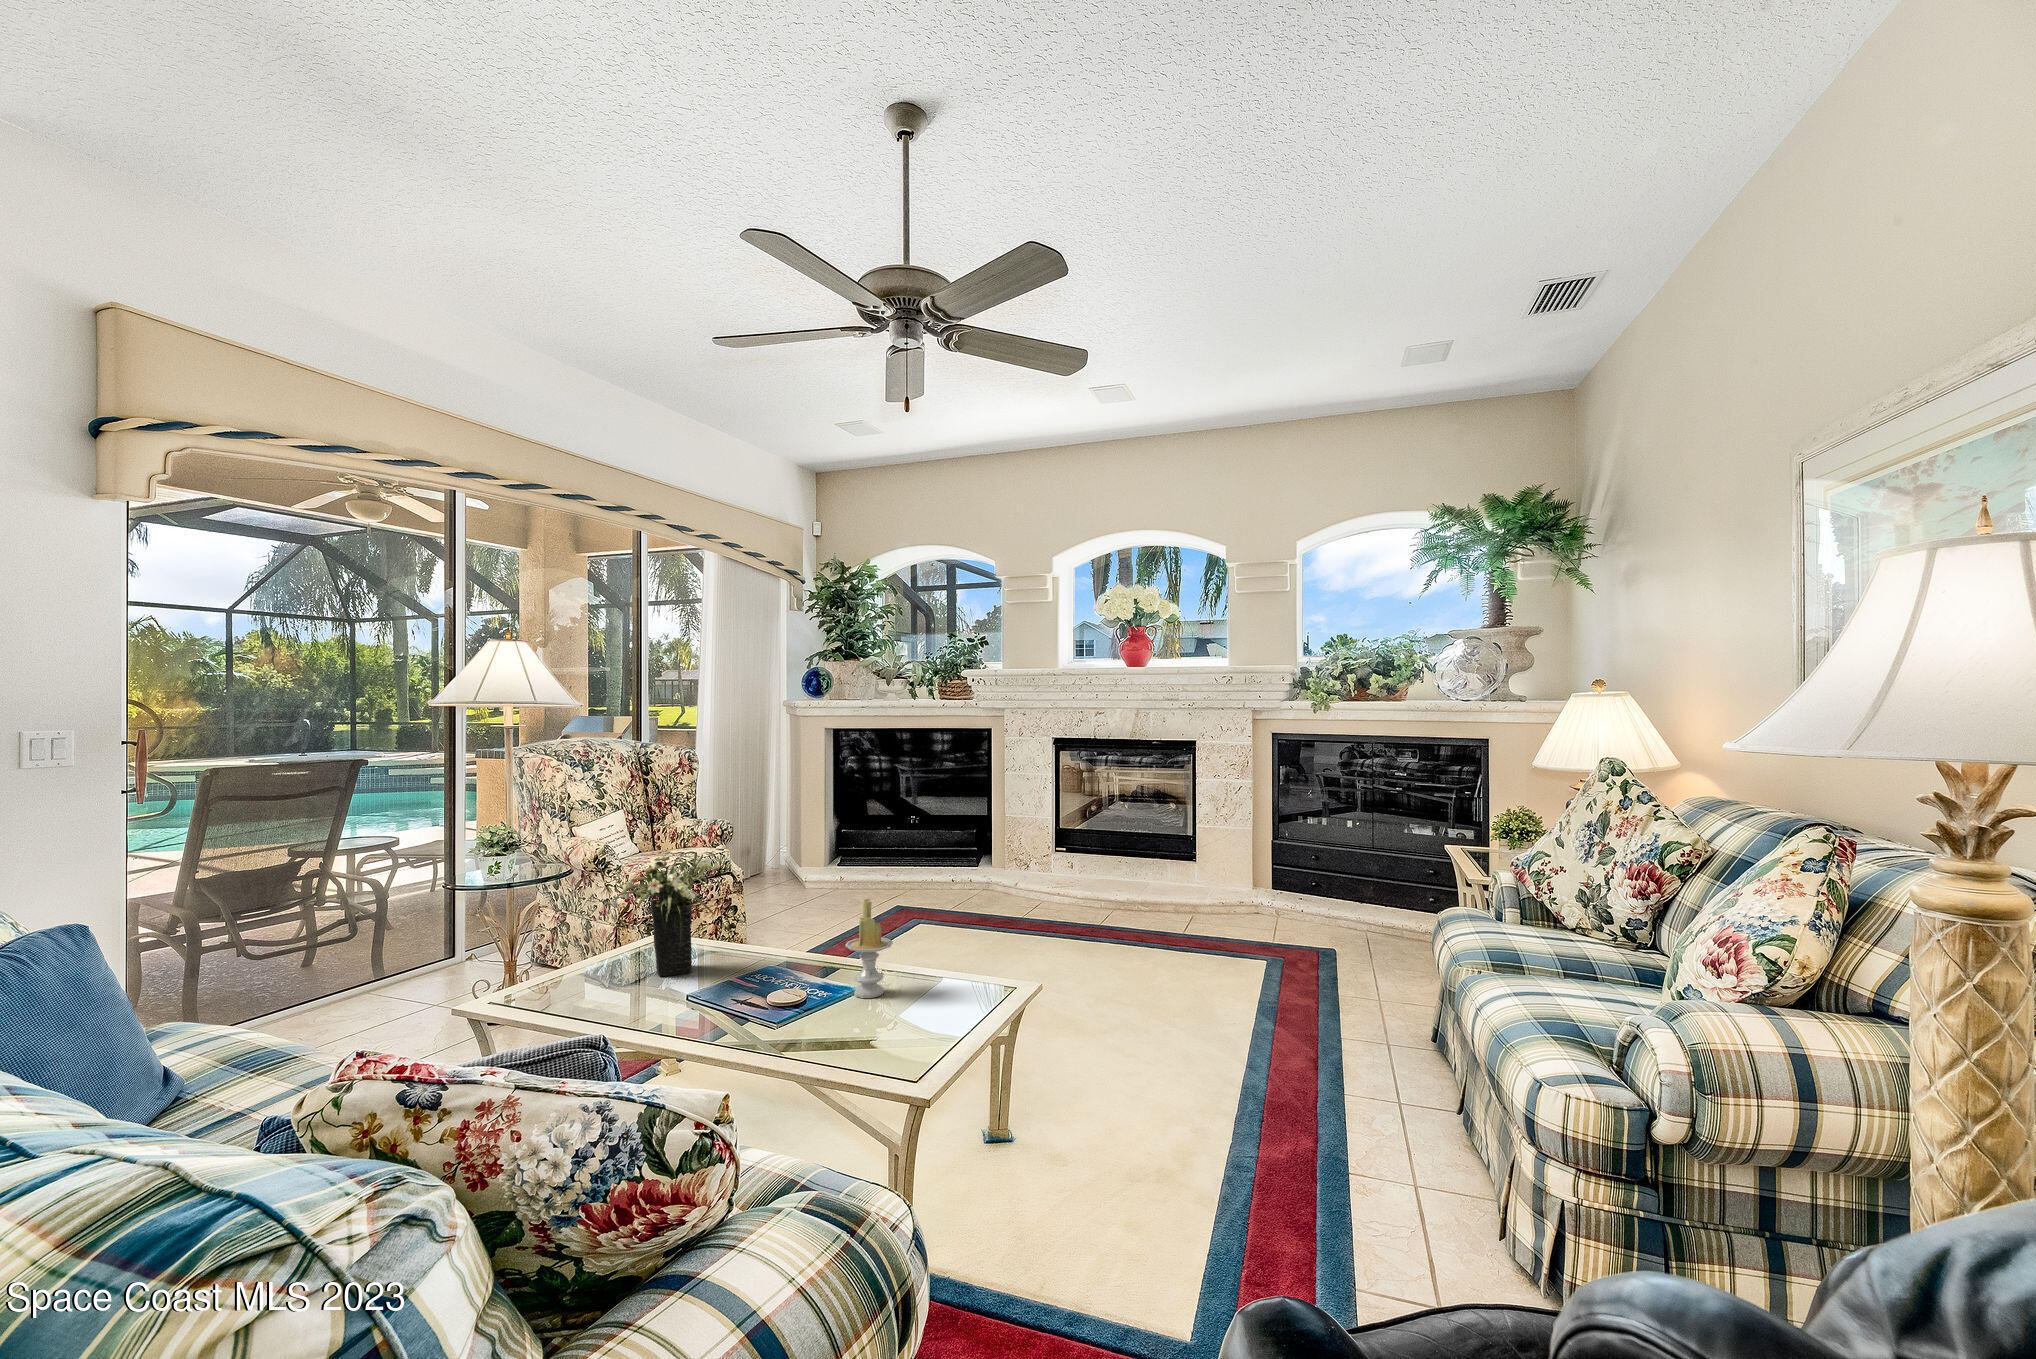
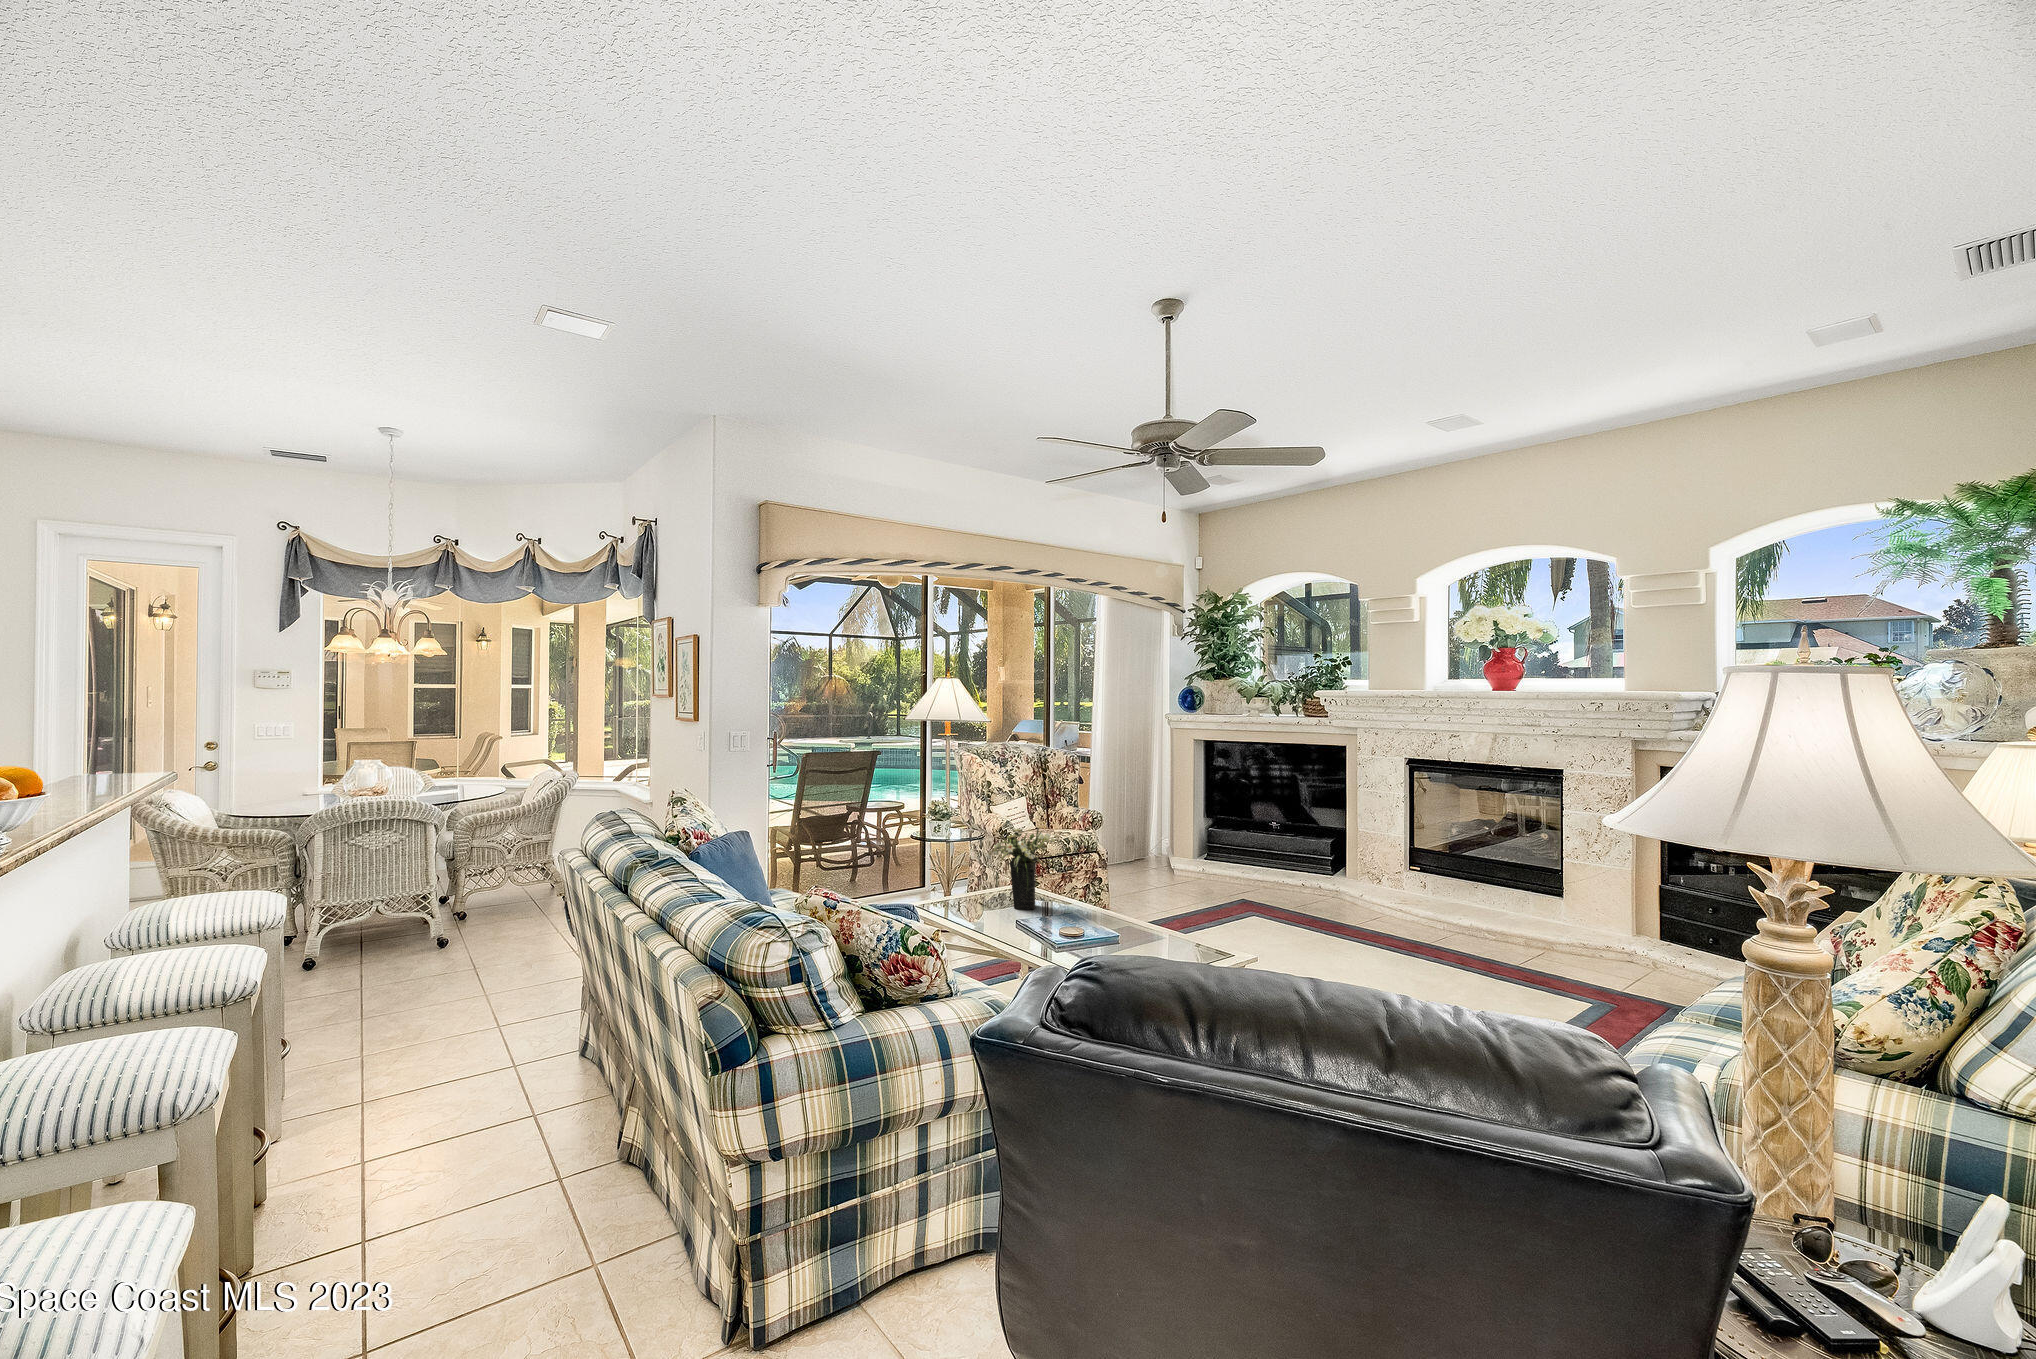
candle: present [845,899,893,998] -> none [1121,873,1154,943]

